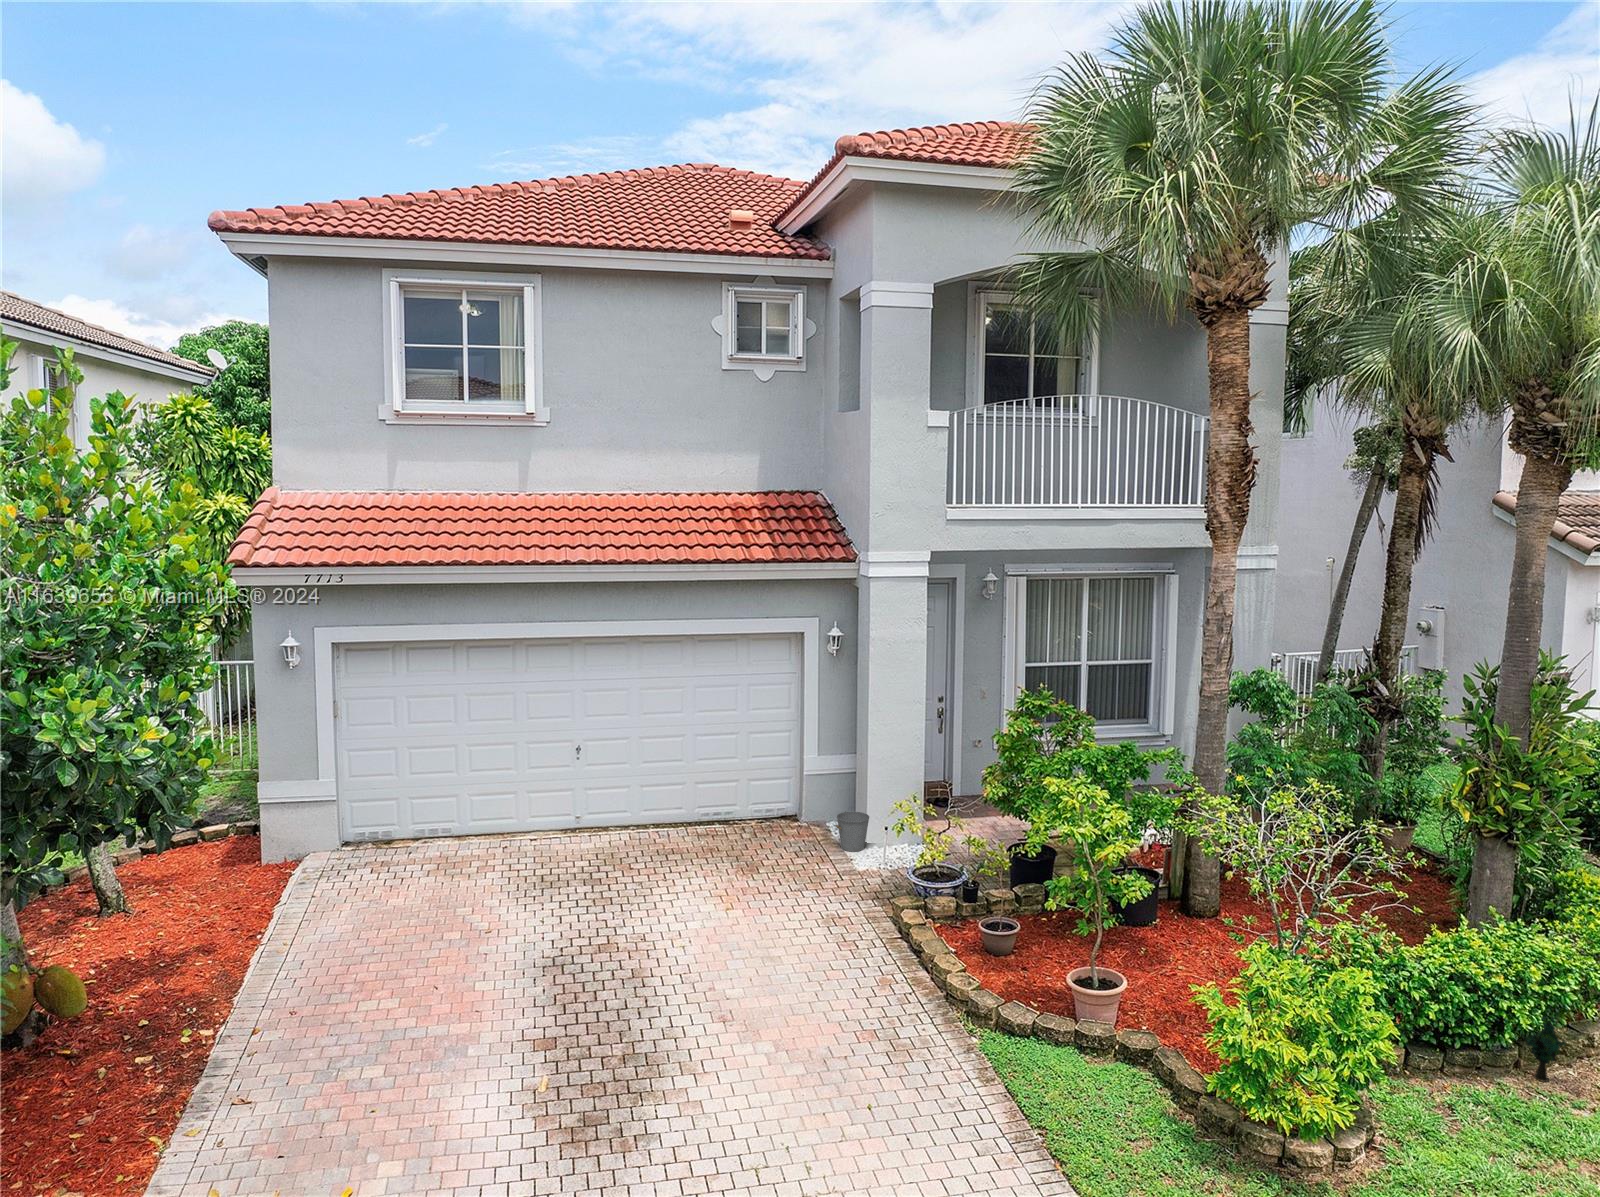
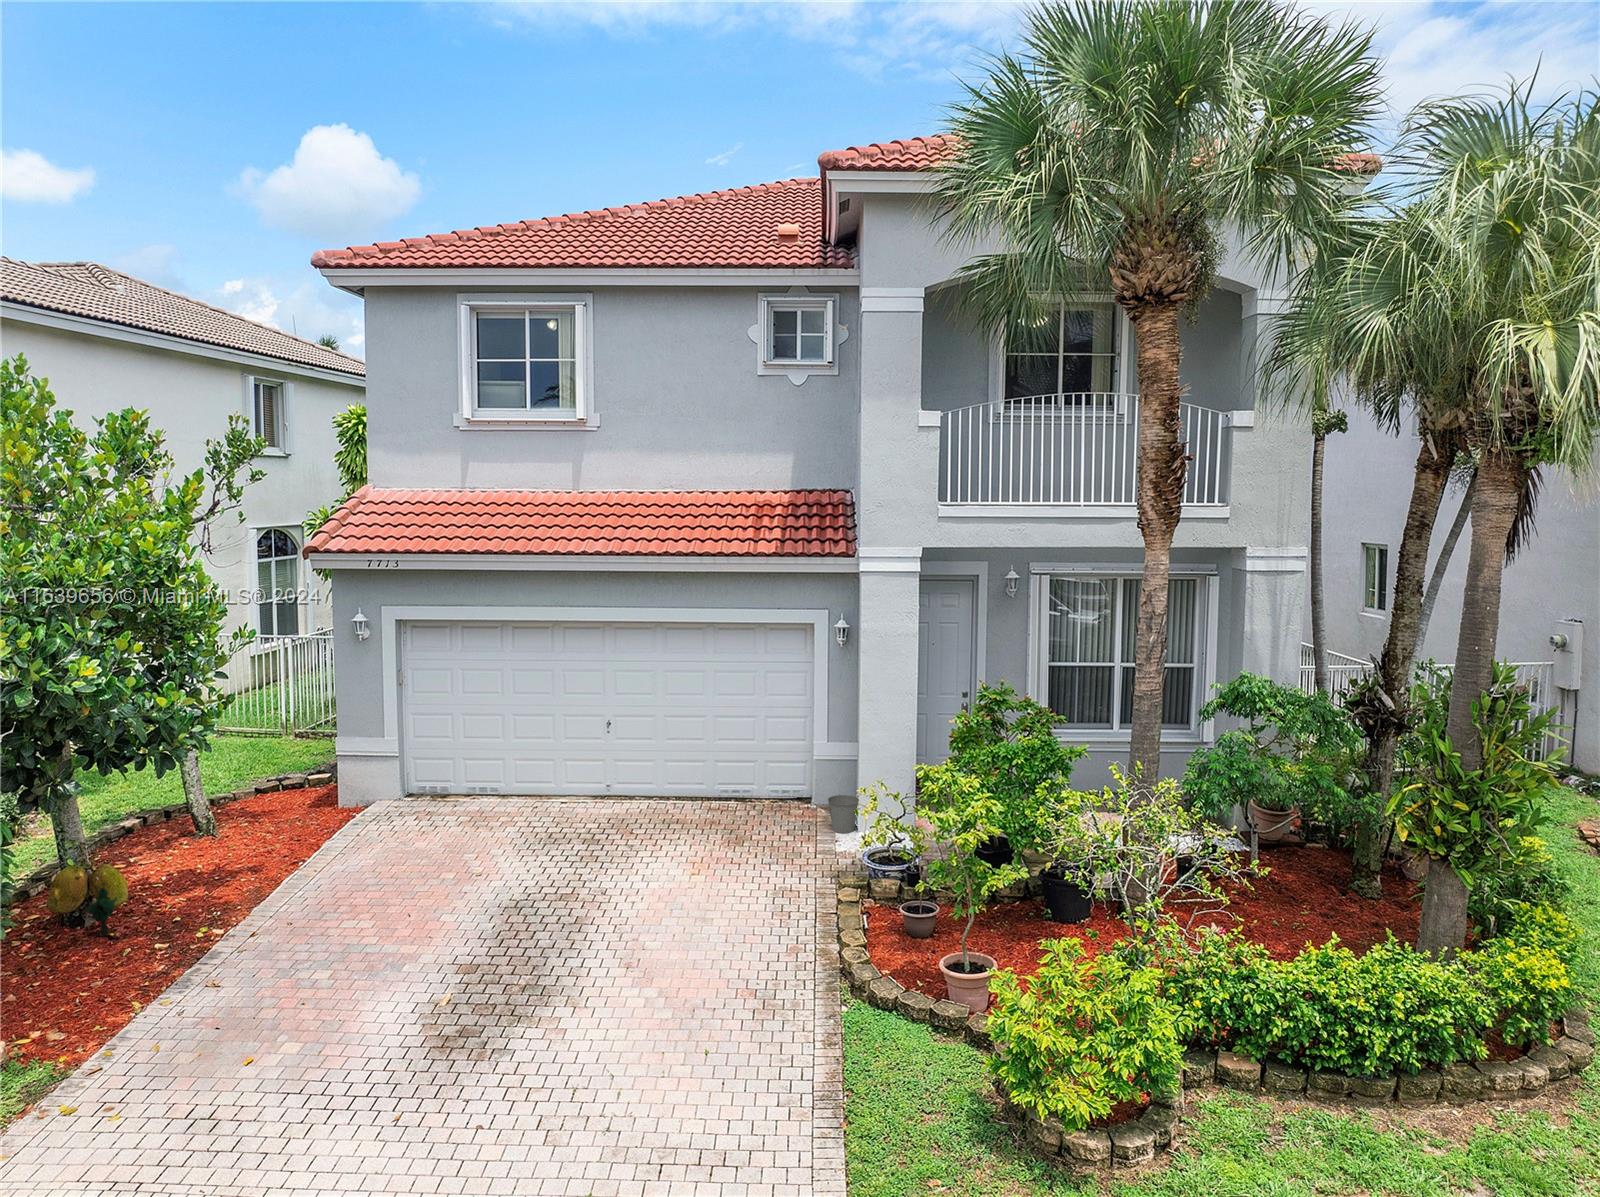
decorative plant: present [1525,1016,1566,1082] -> present [87,883,117,936]

